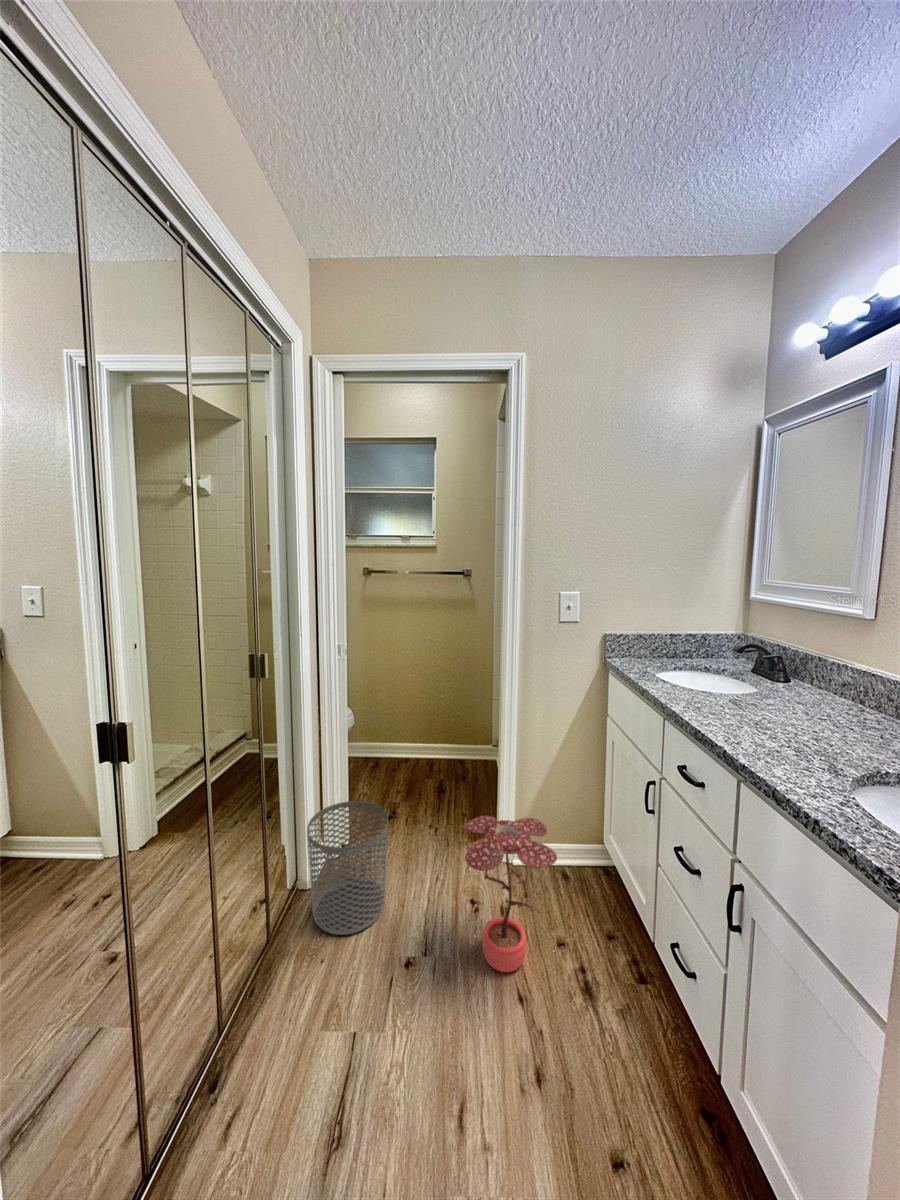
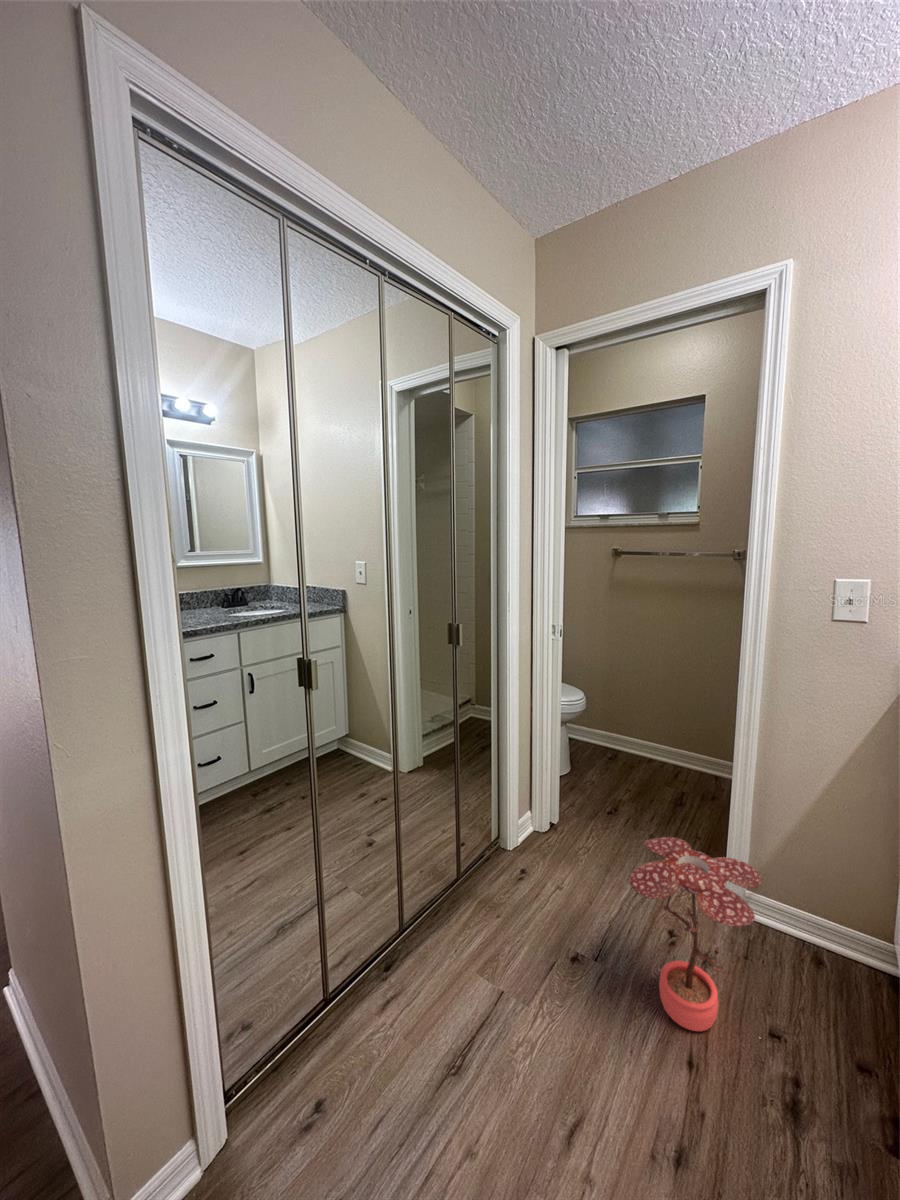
waste bin: present [307,801,388,935] -> none [494,778,575,907]

